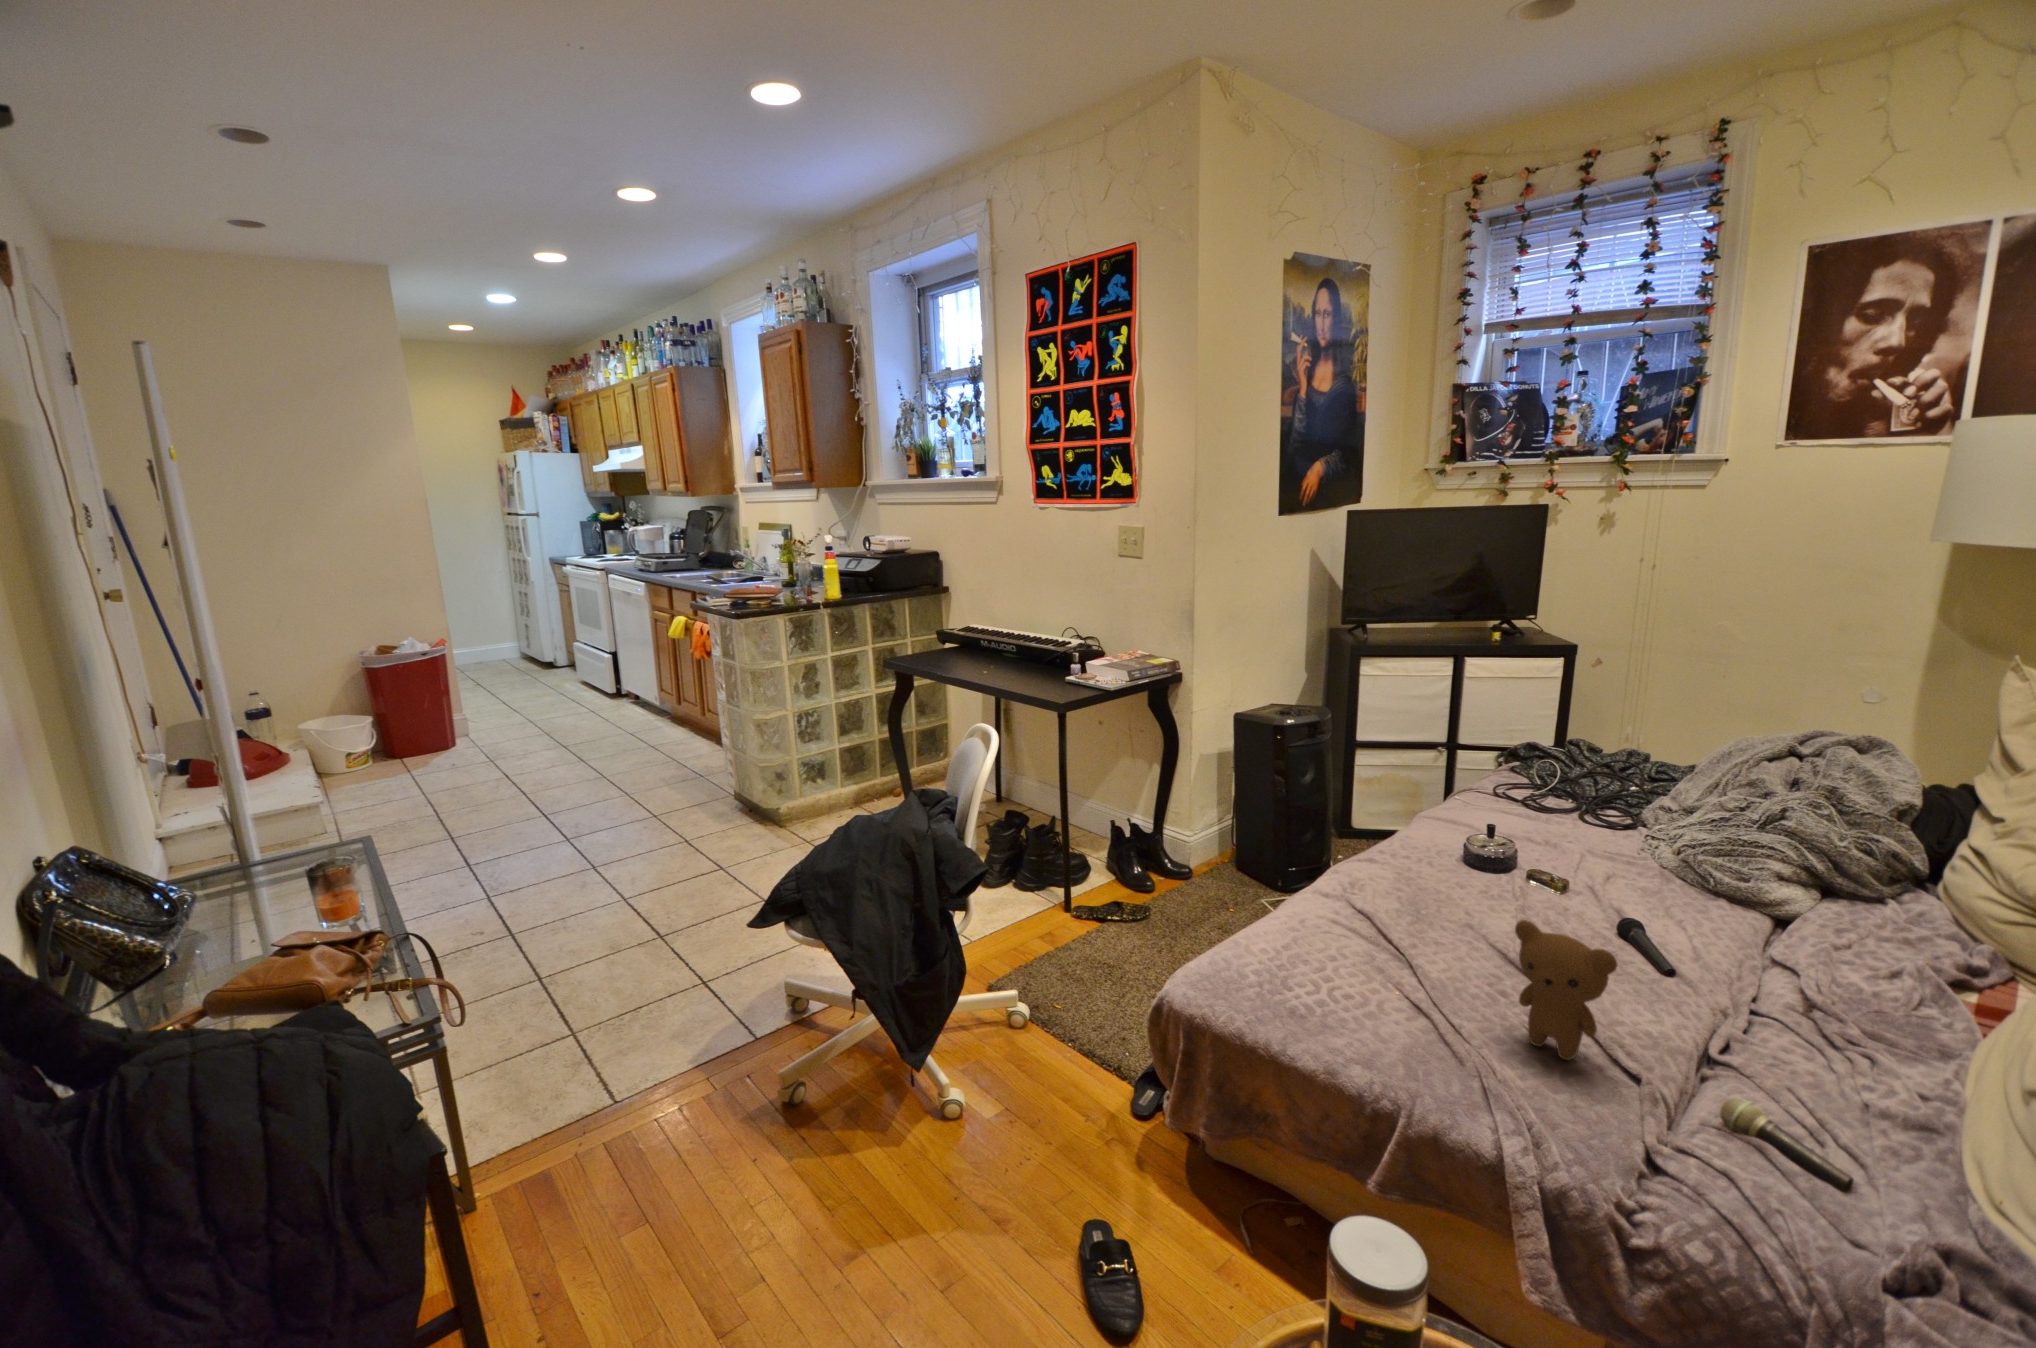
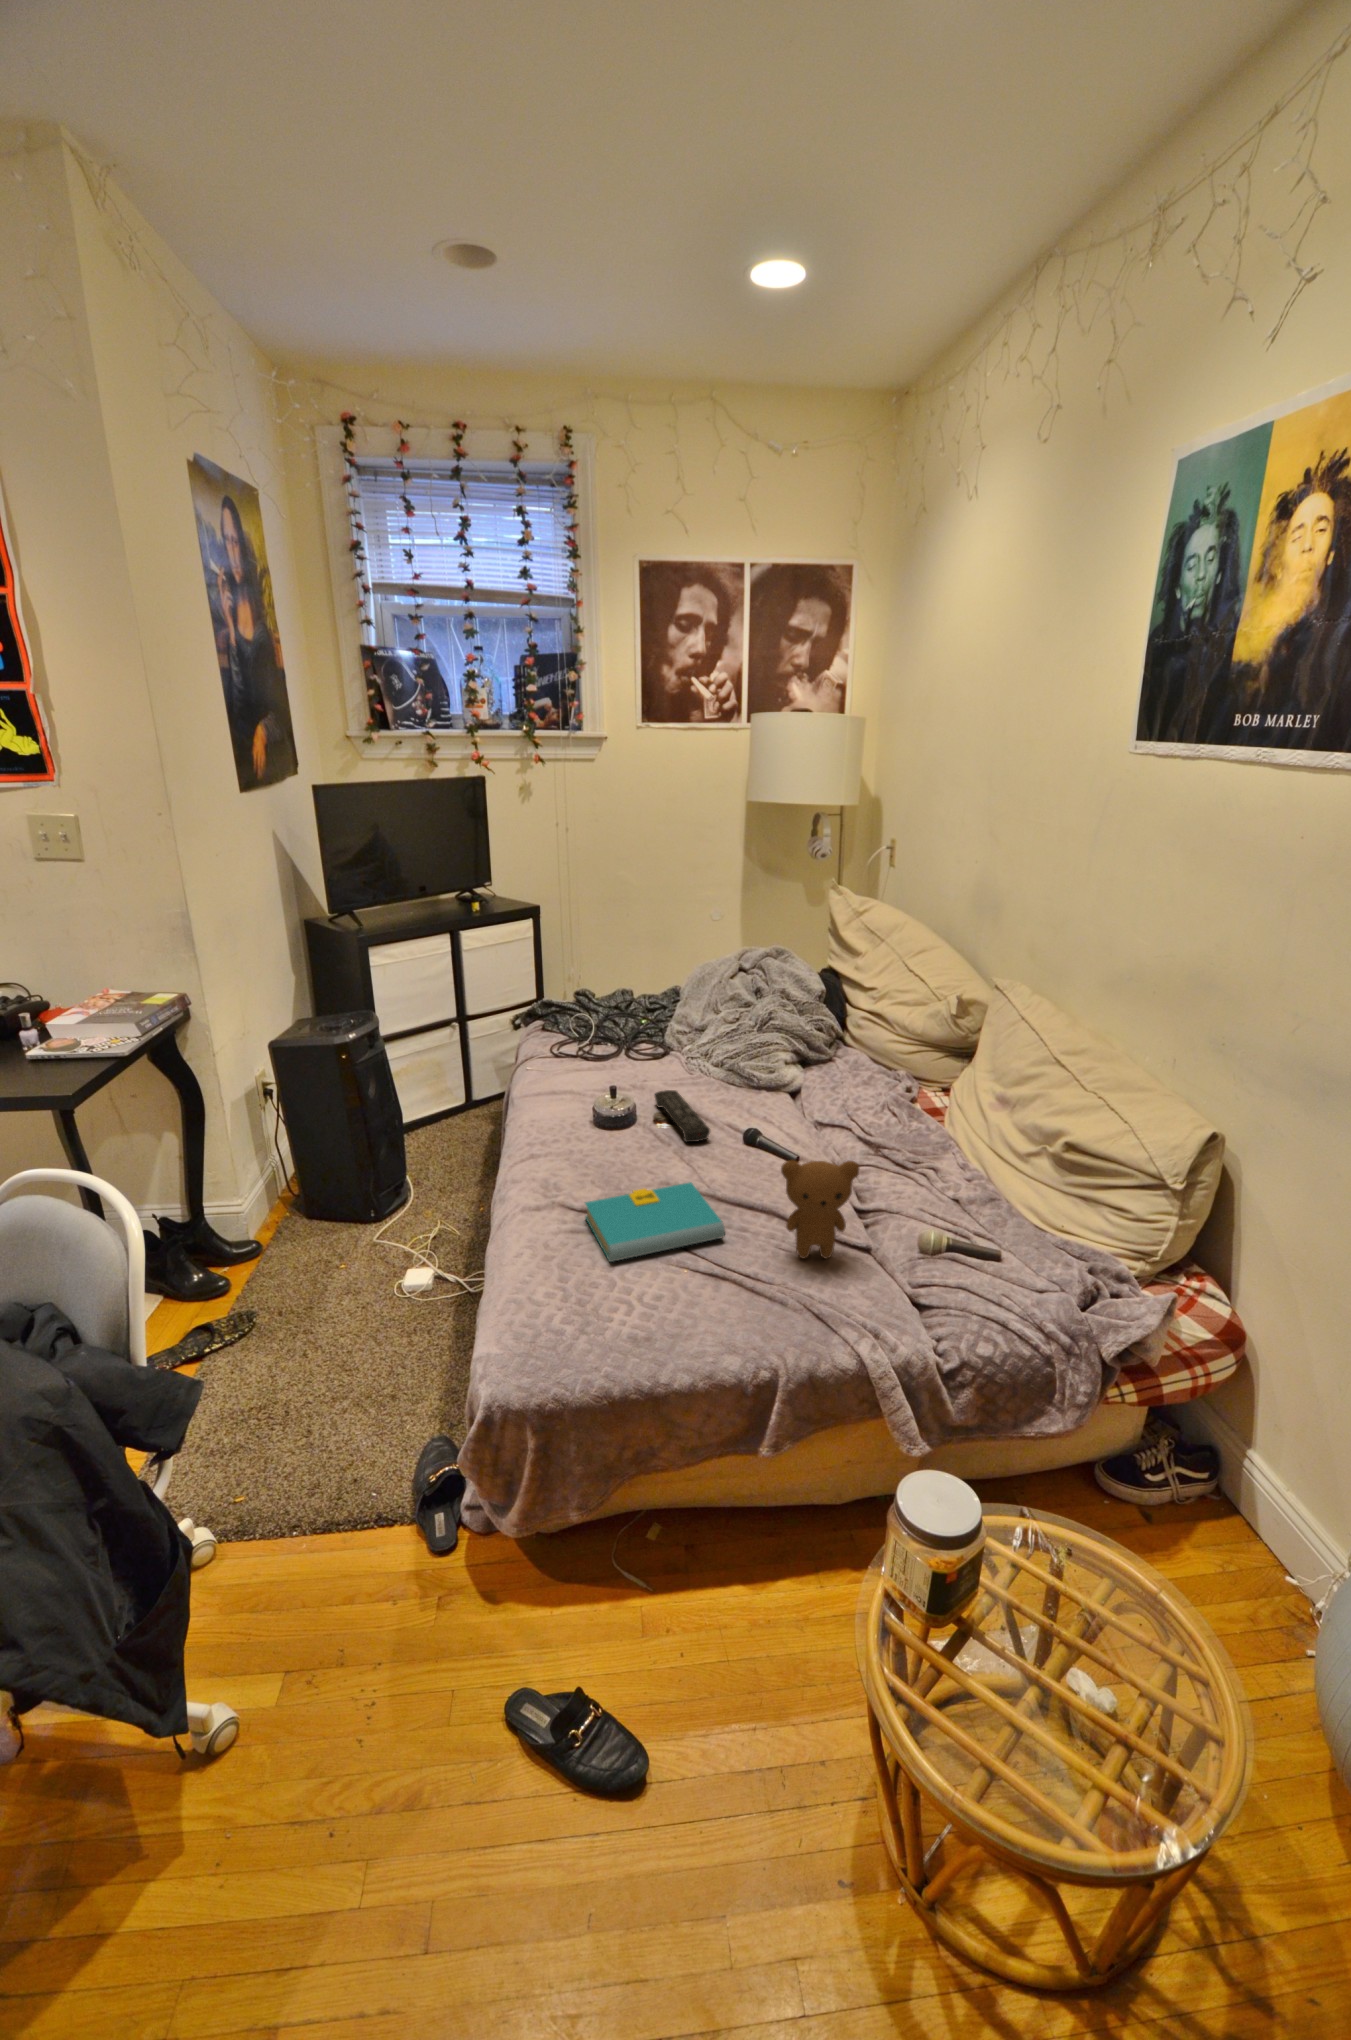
remote control: none [1538,850,1582,911] -> present [655,1090,710,1142]
book: none [1329,898,1478,987] -> present [585,1182,725,1262]

